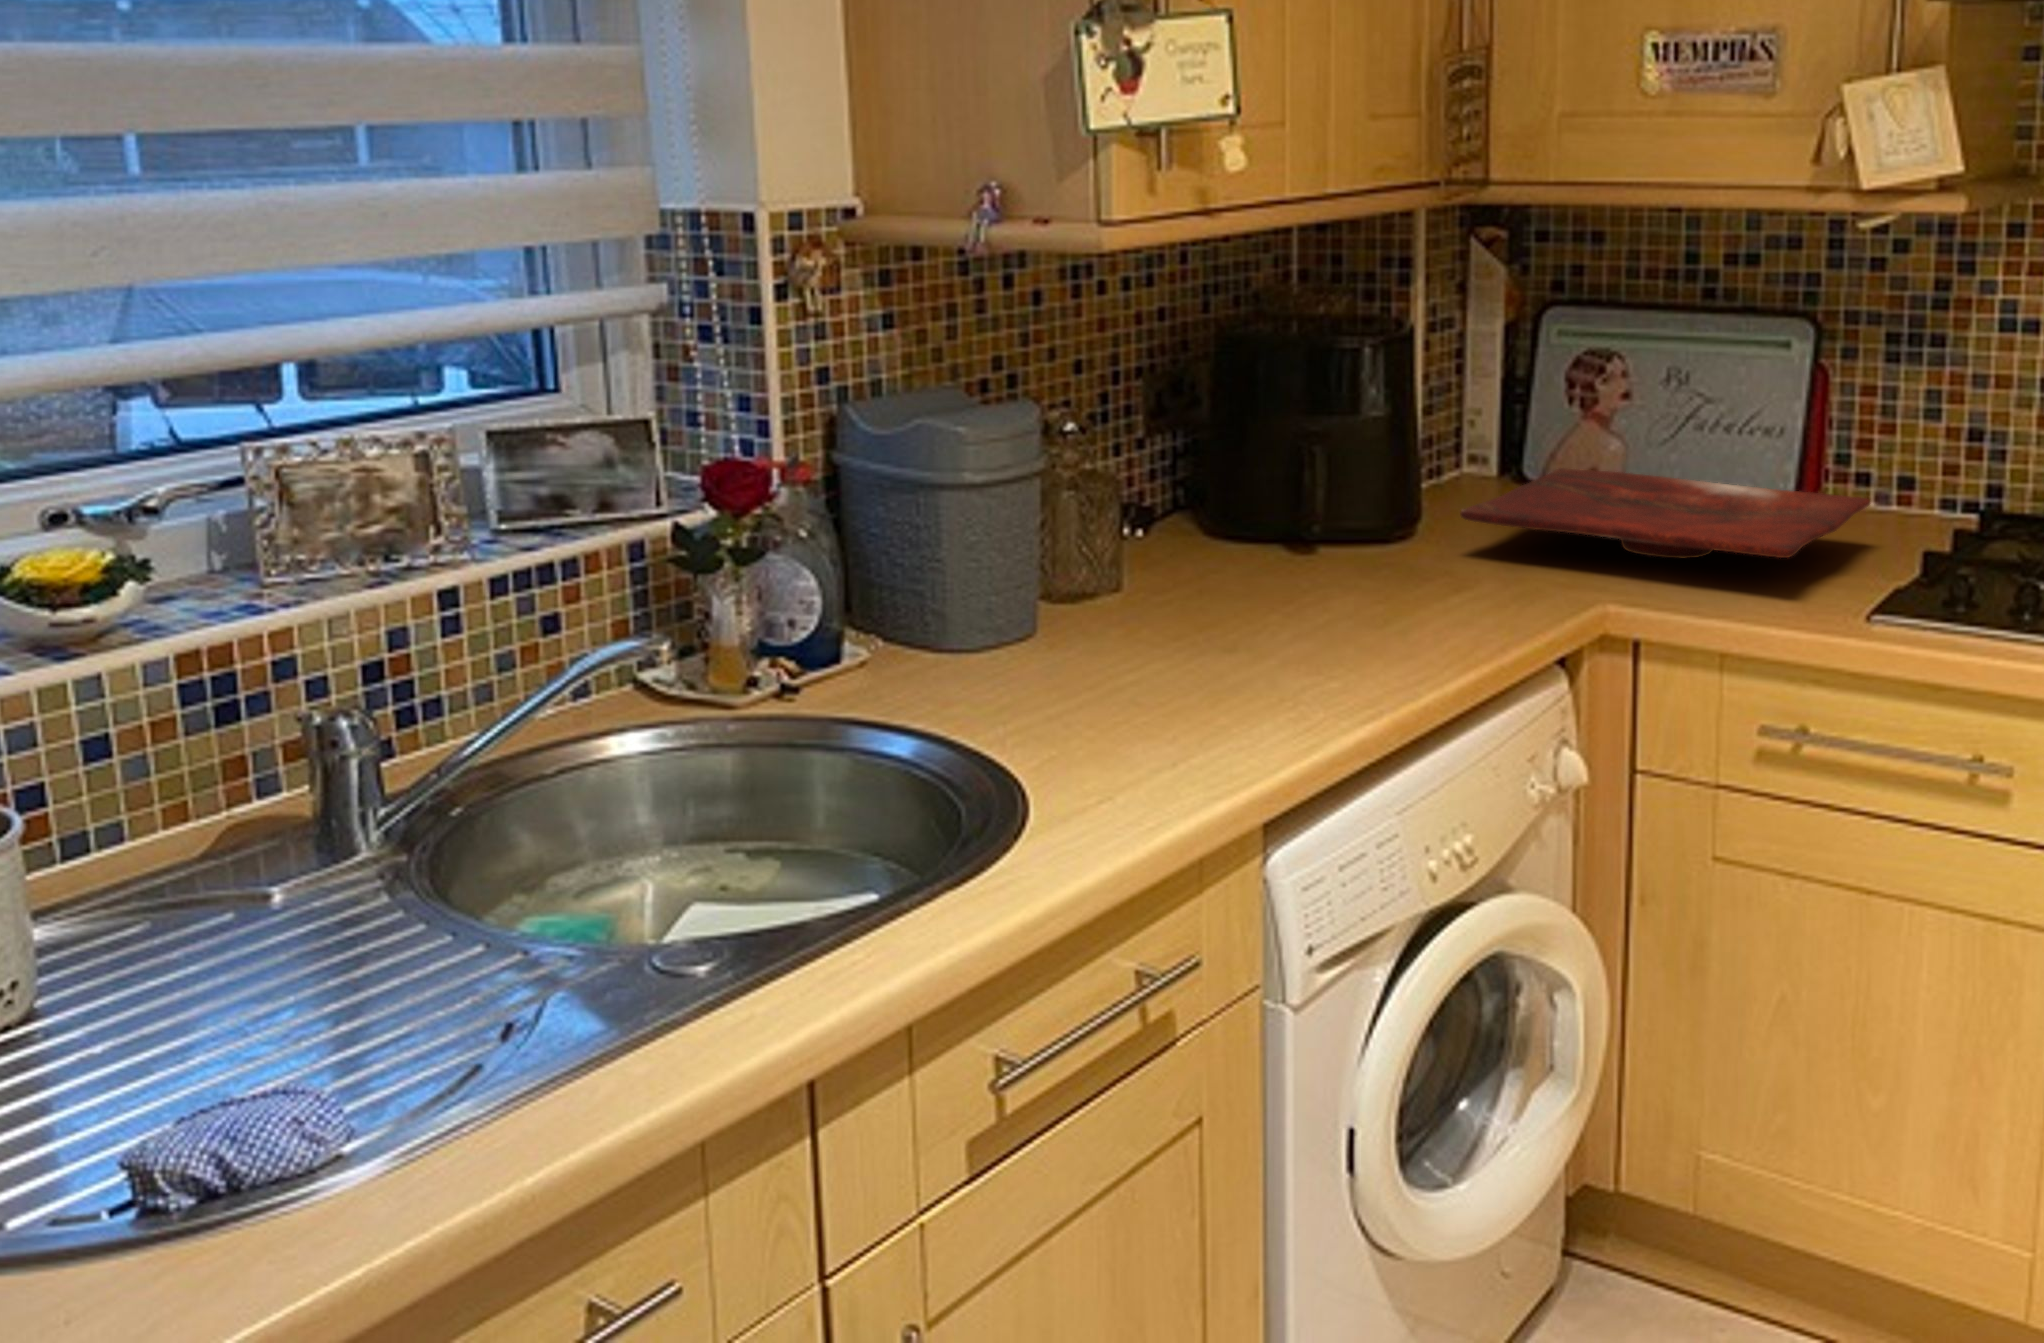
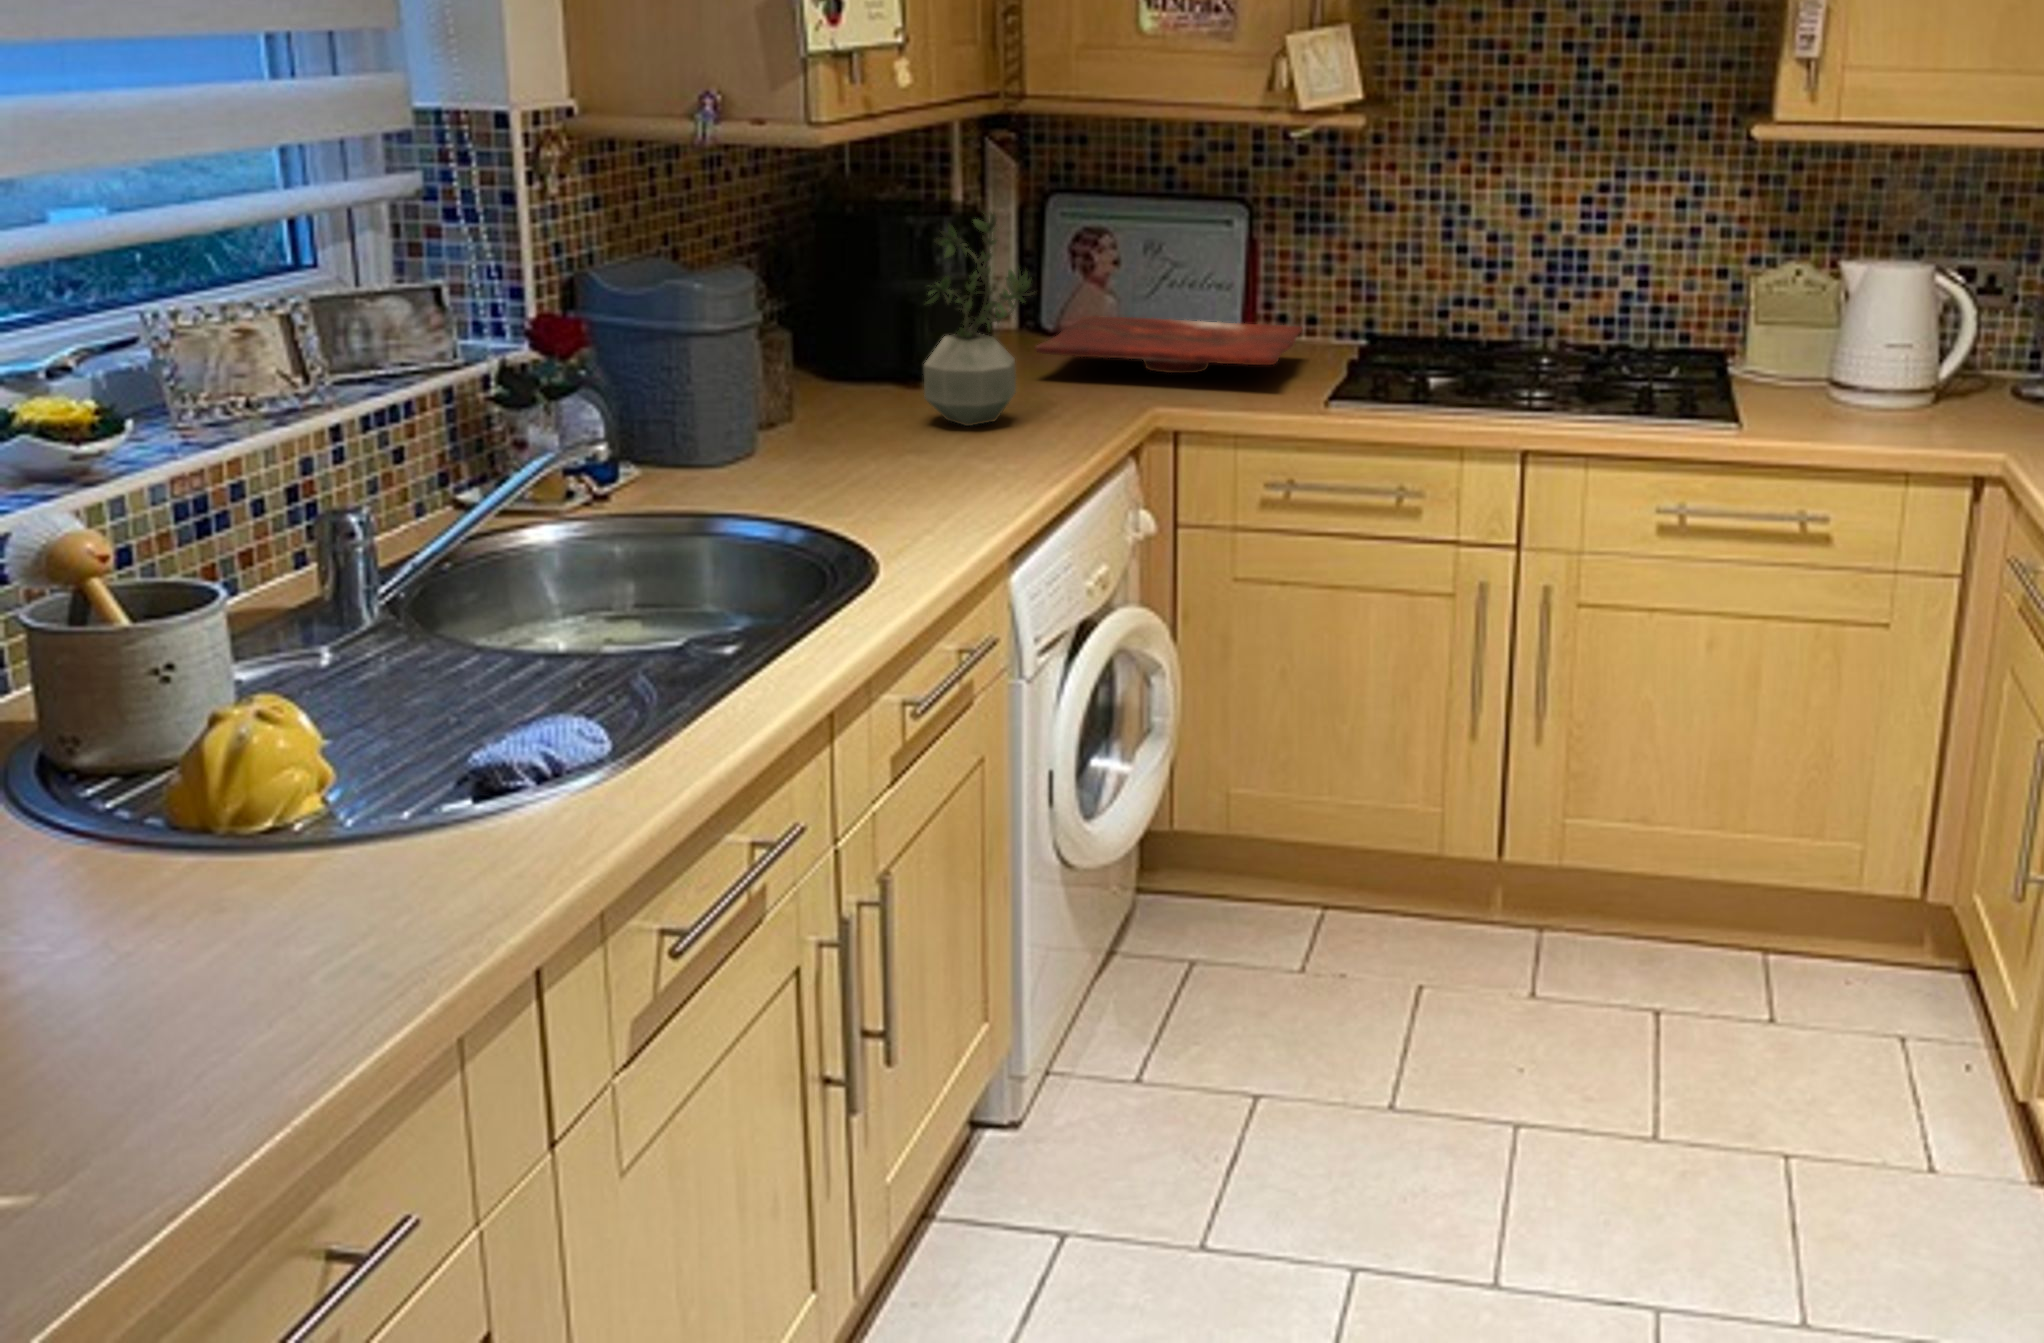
potted plant: none [1265,331,1425,619] -> present [924,213,1033,426]

